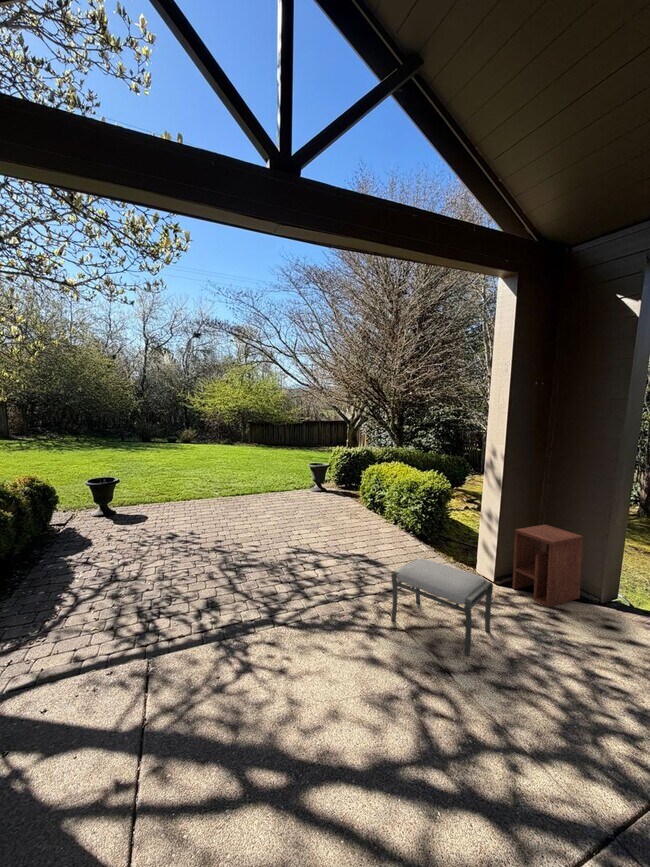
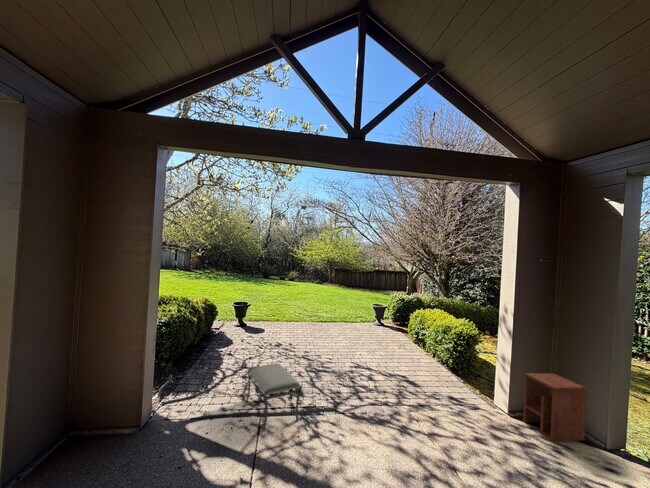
ottoman: present [391,558,493,656] -> present [246,364,302,431]

